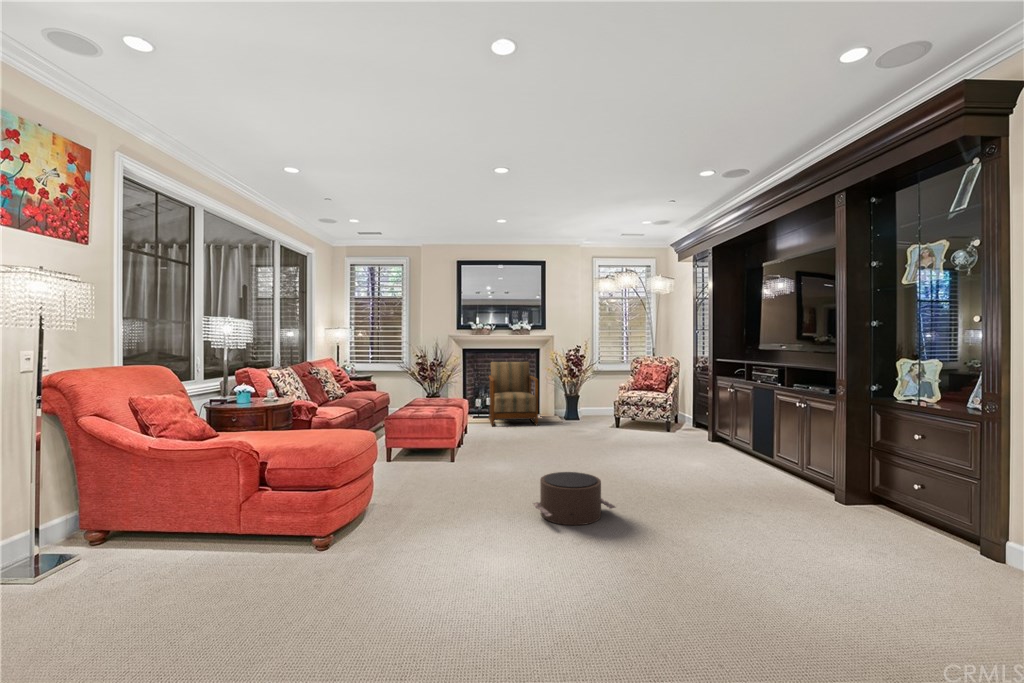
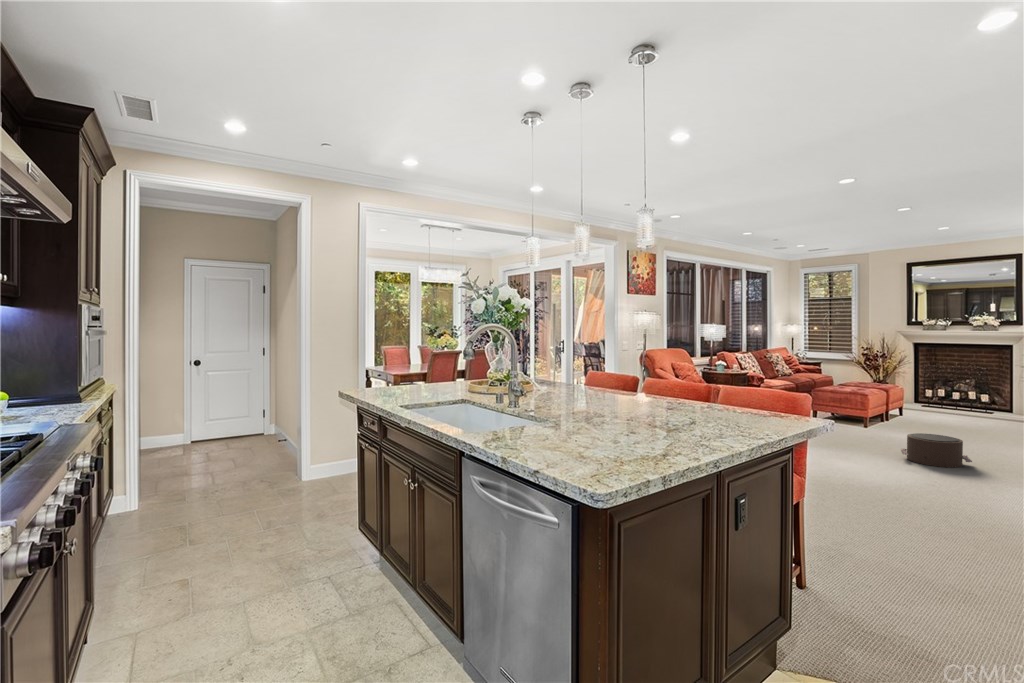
armchair: present [489,362,538,426] -> none [939,356,1004,421]

